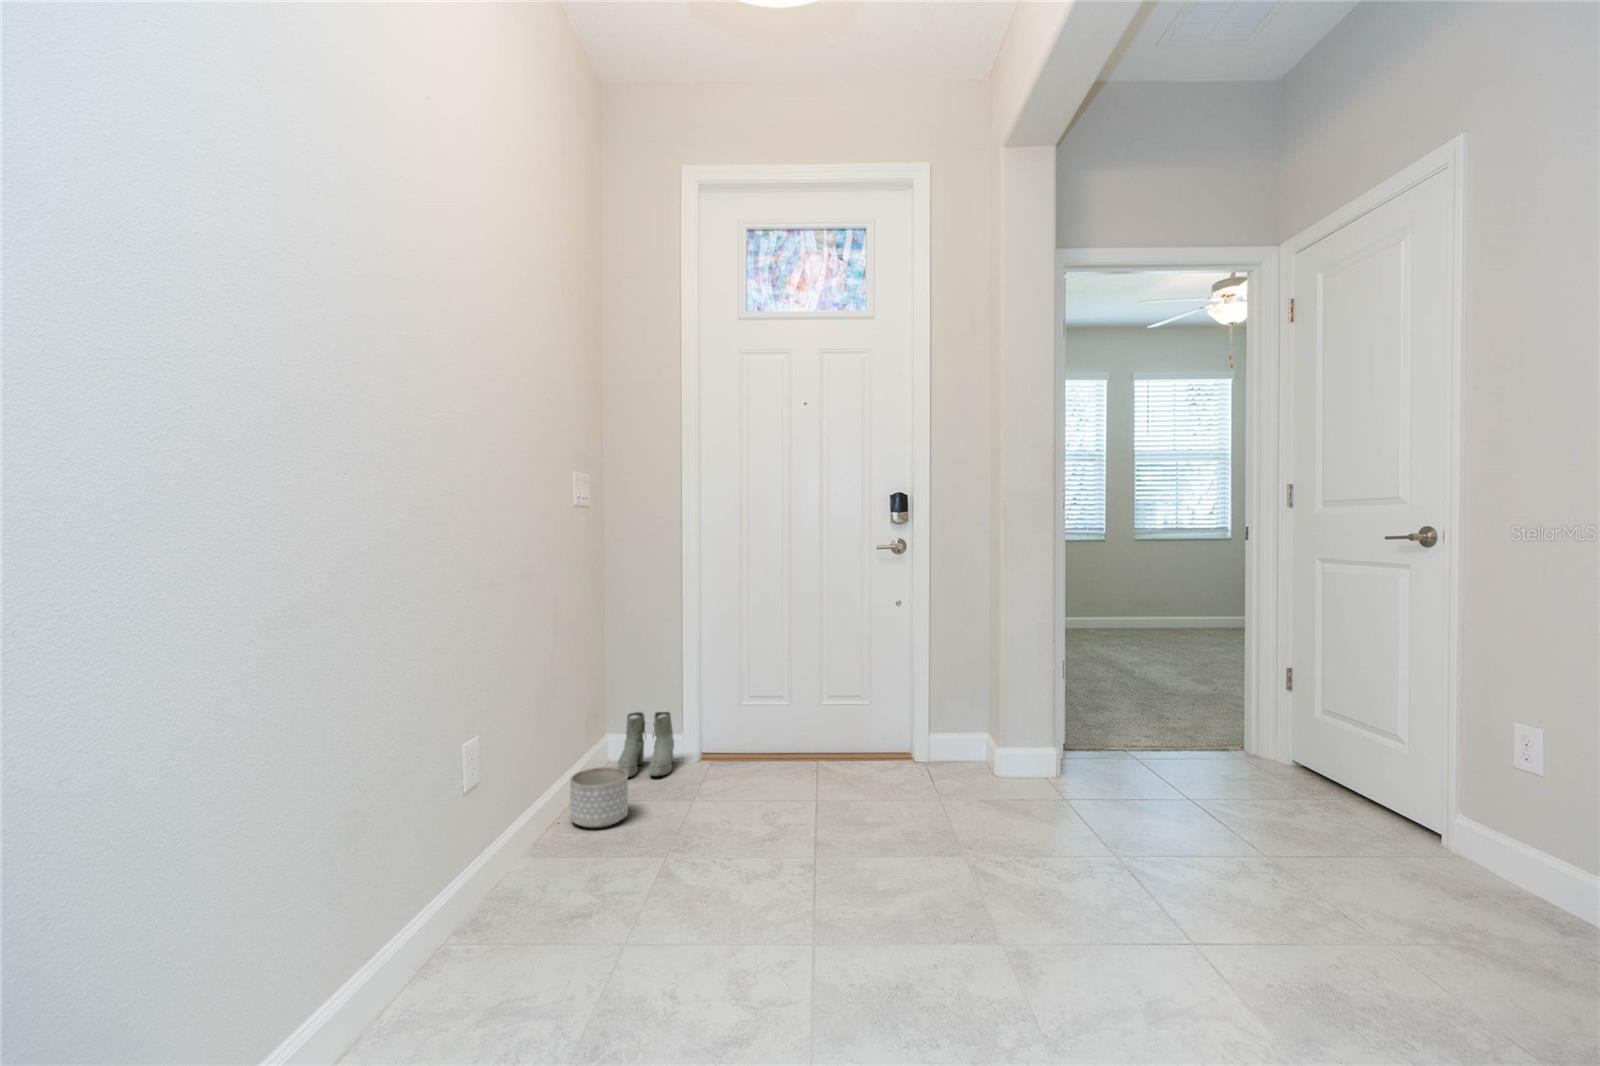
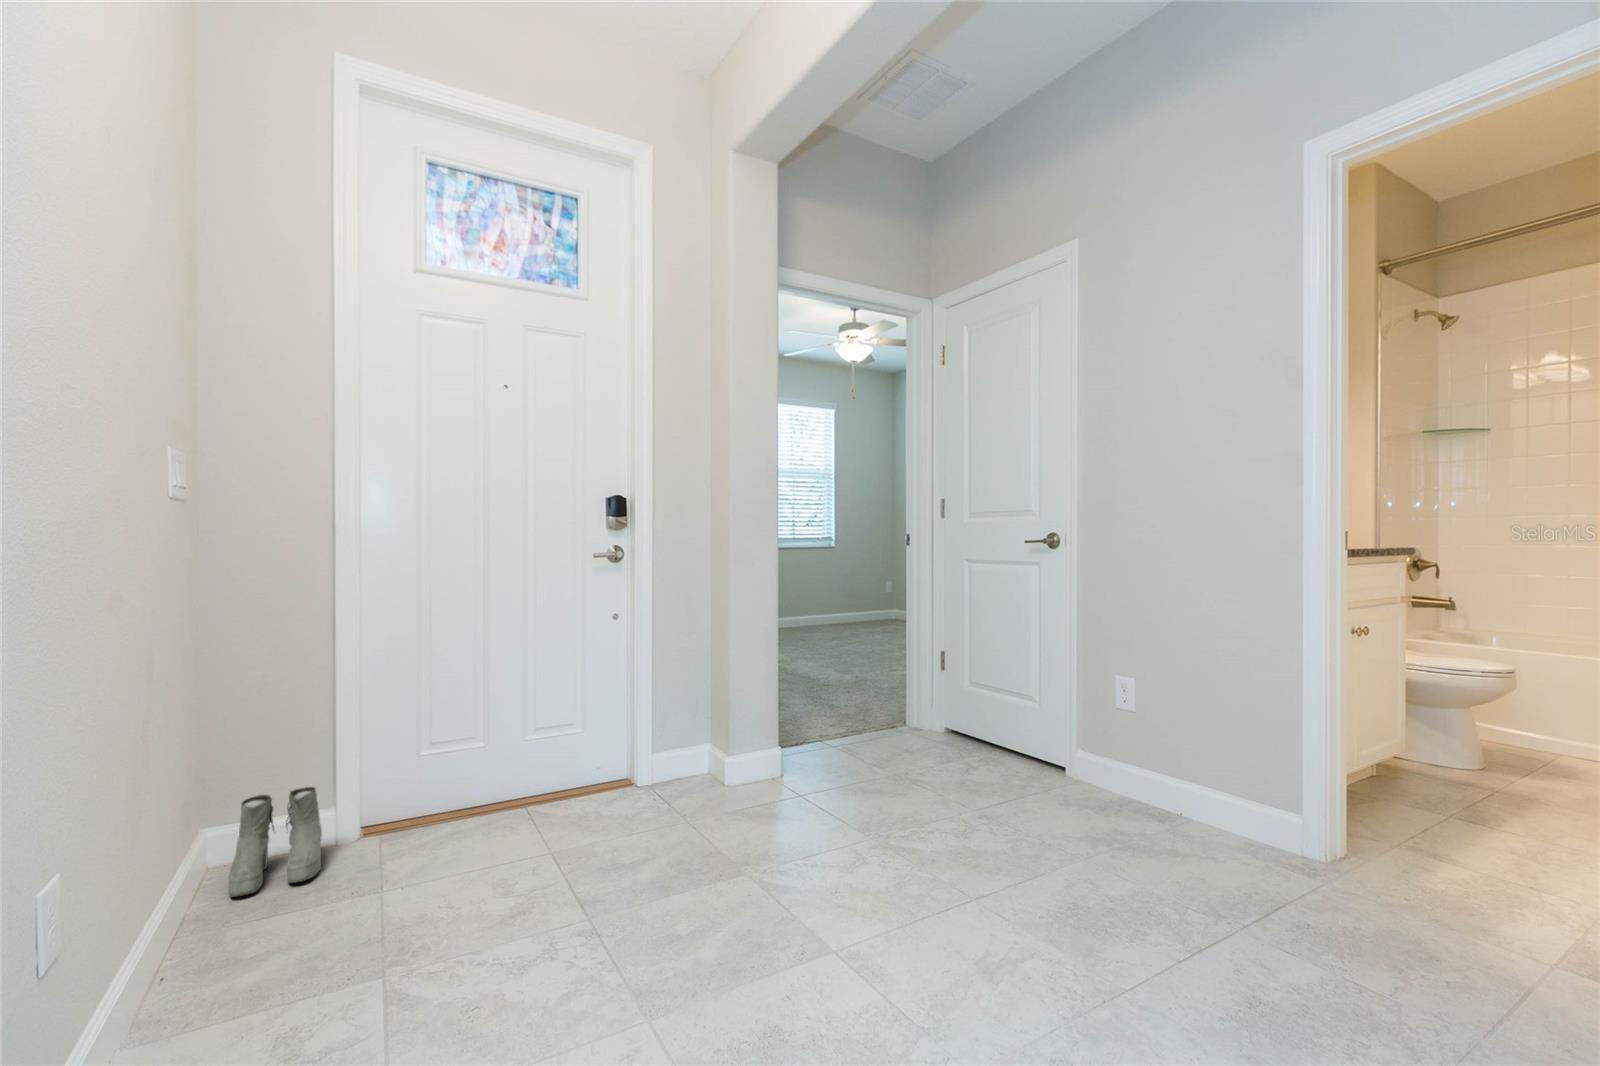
planter: present [570,767,628,828] -> none [167,887,277,995]

